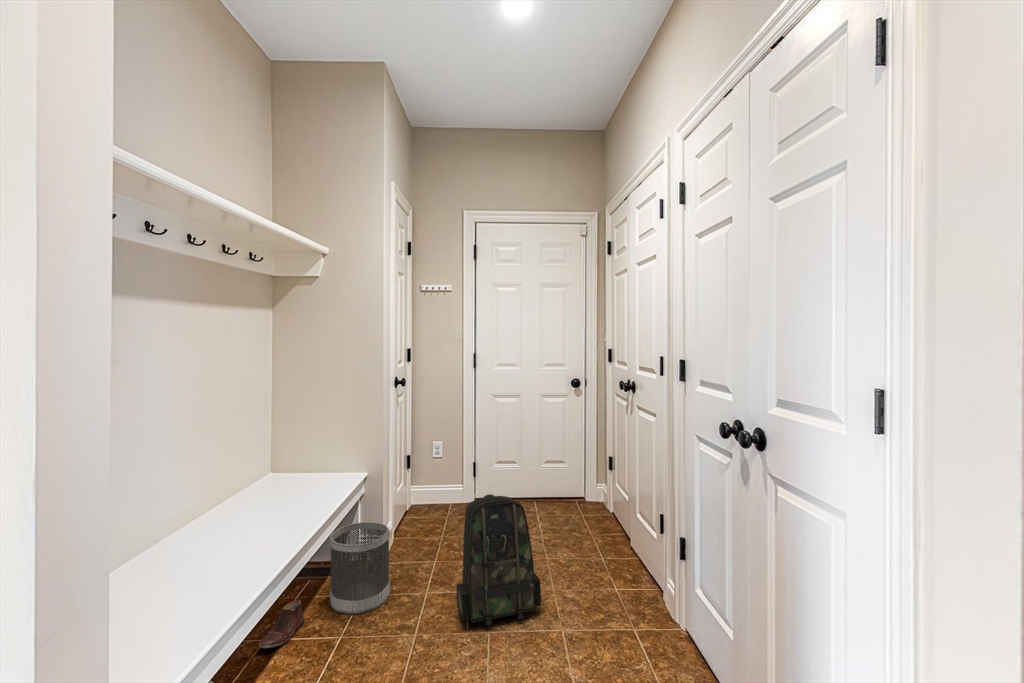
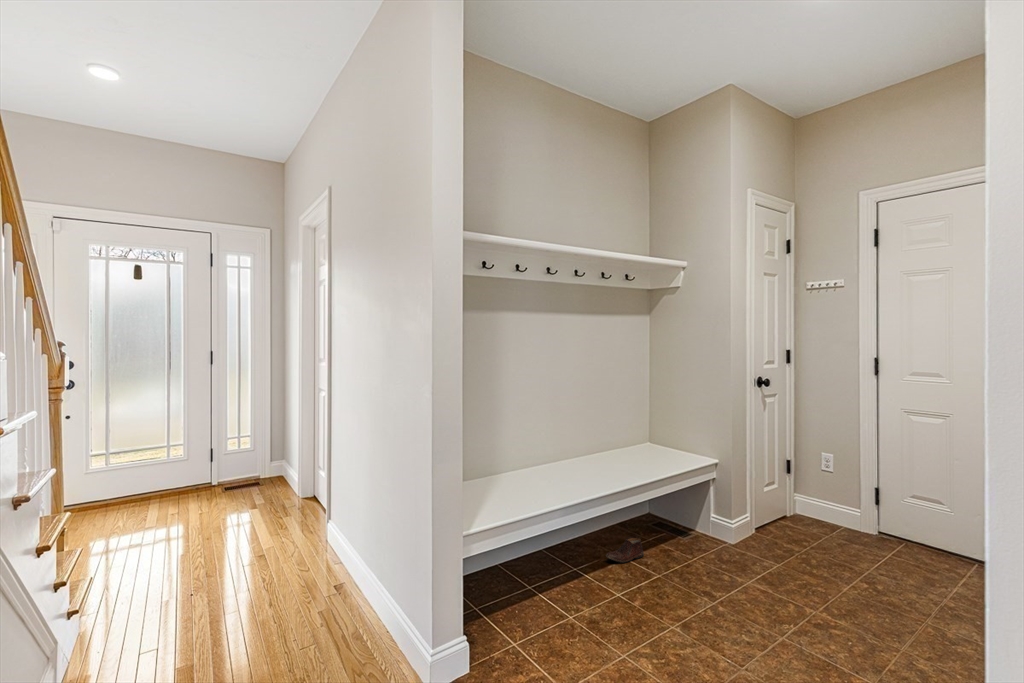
backpack: present [457,494,541,630] -> none [758,506,860,645]
wastebasket: present [330,522,390,614] -> none [666,497,717,573]

